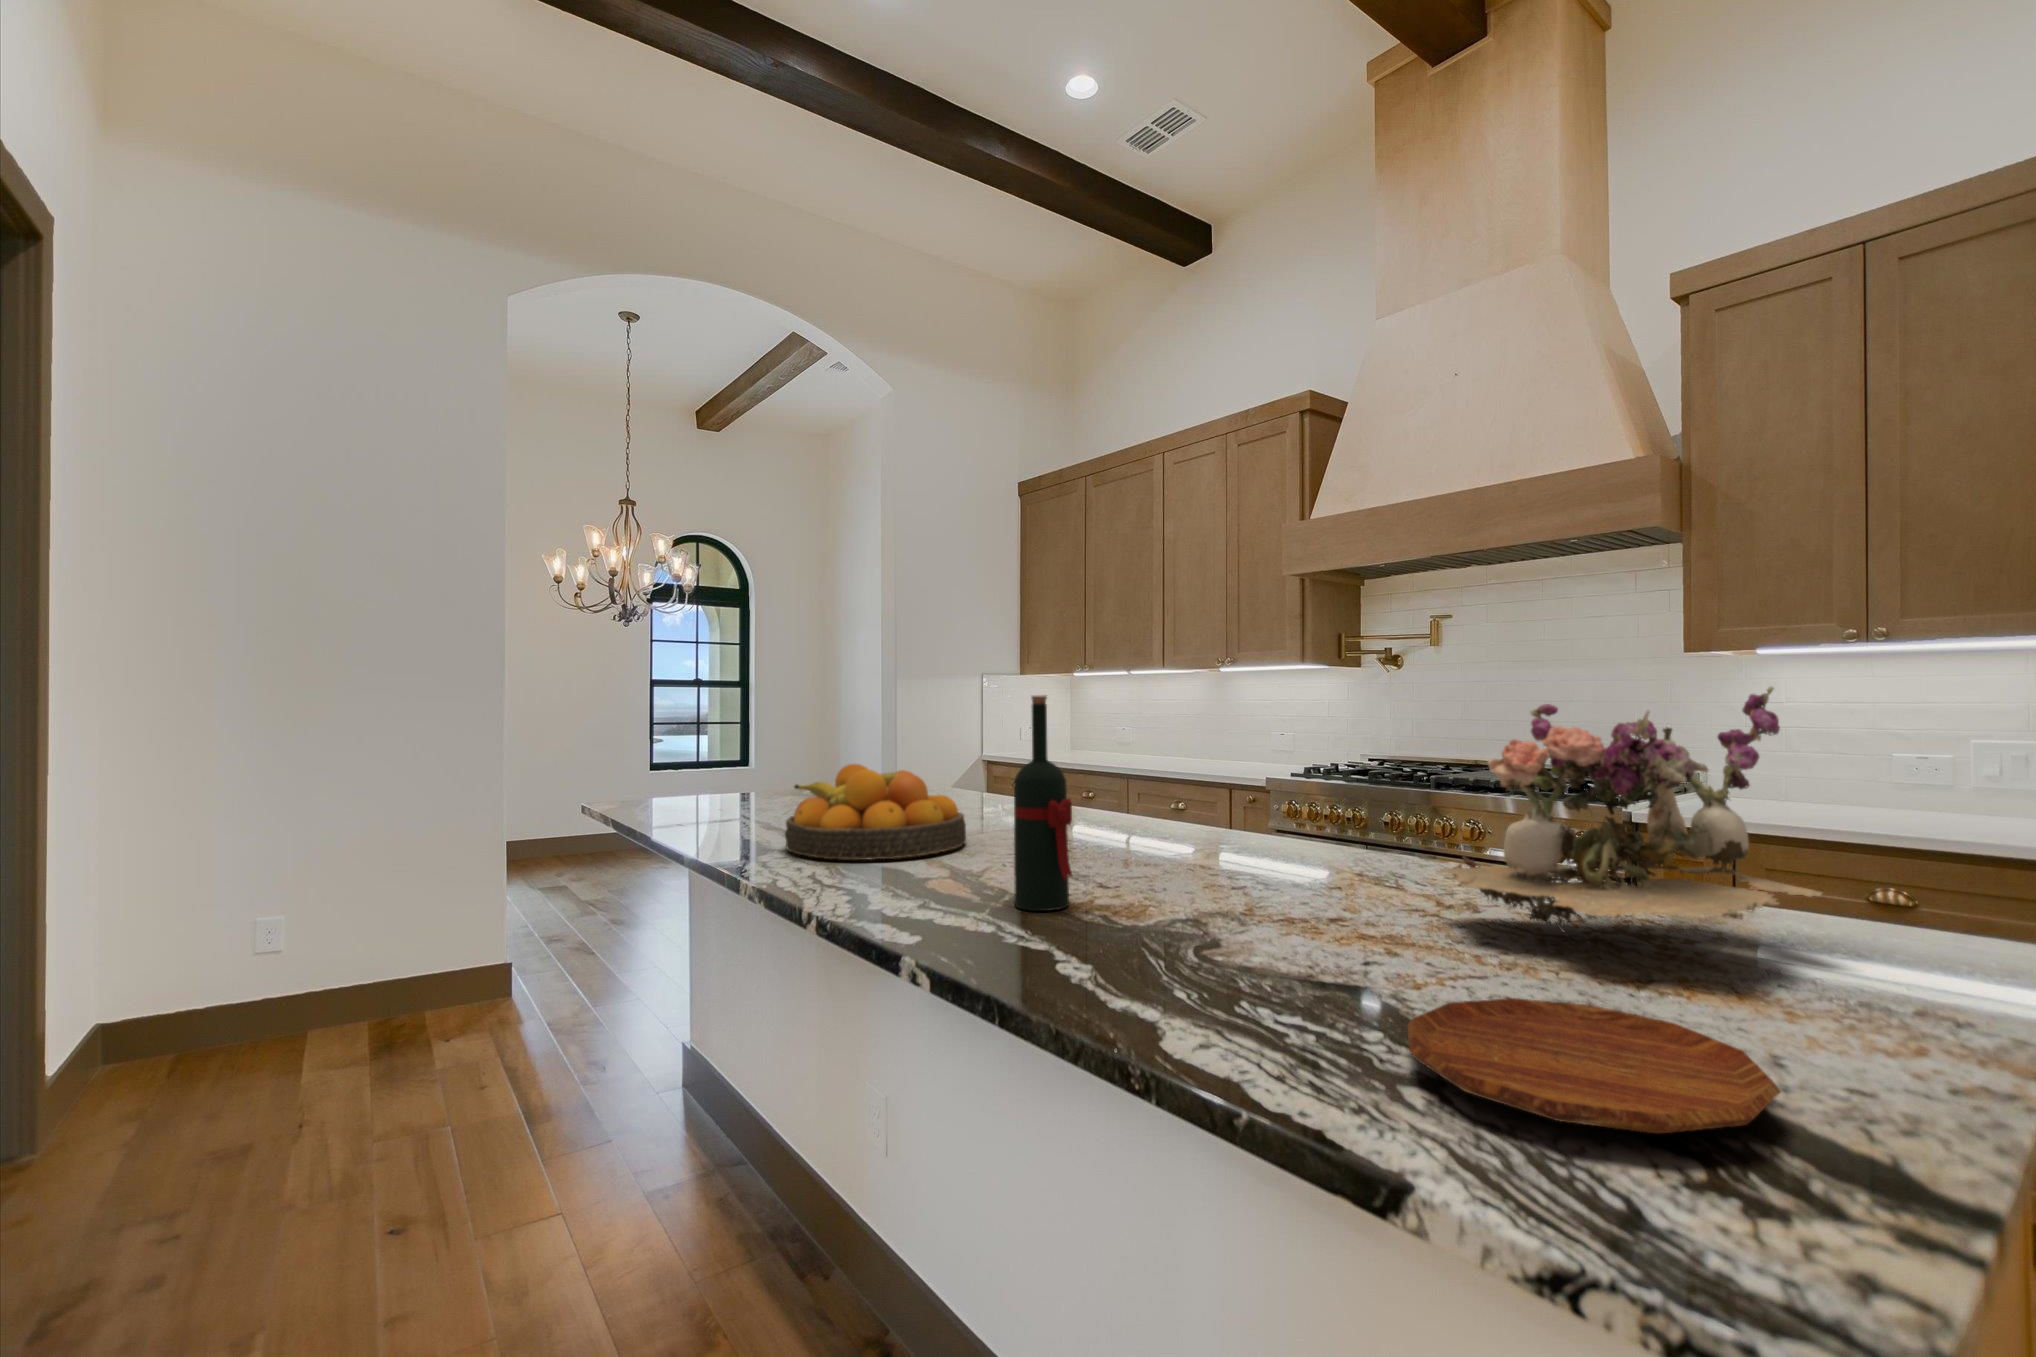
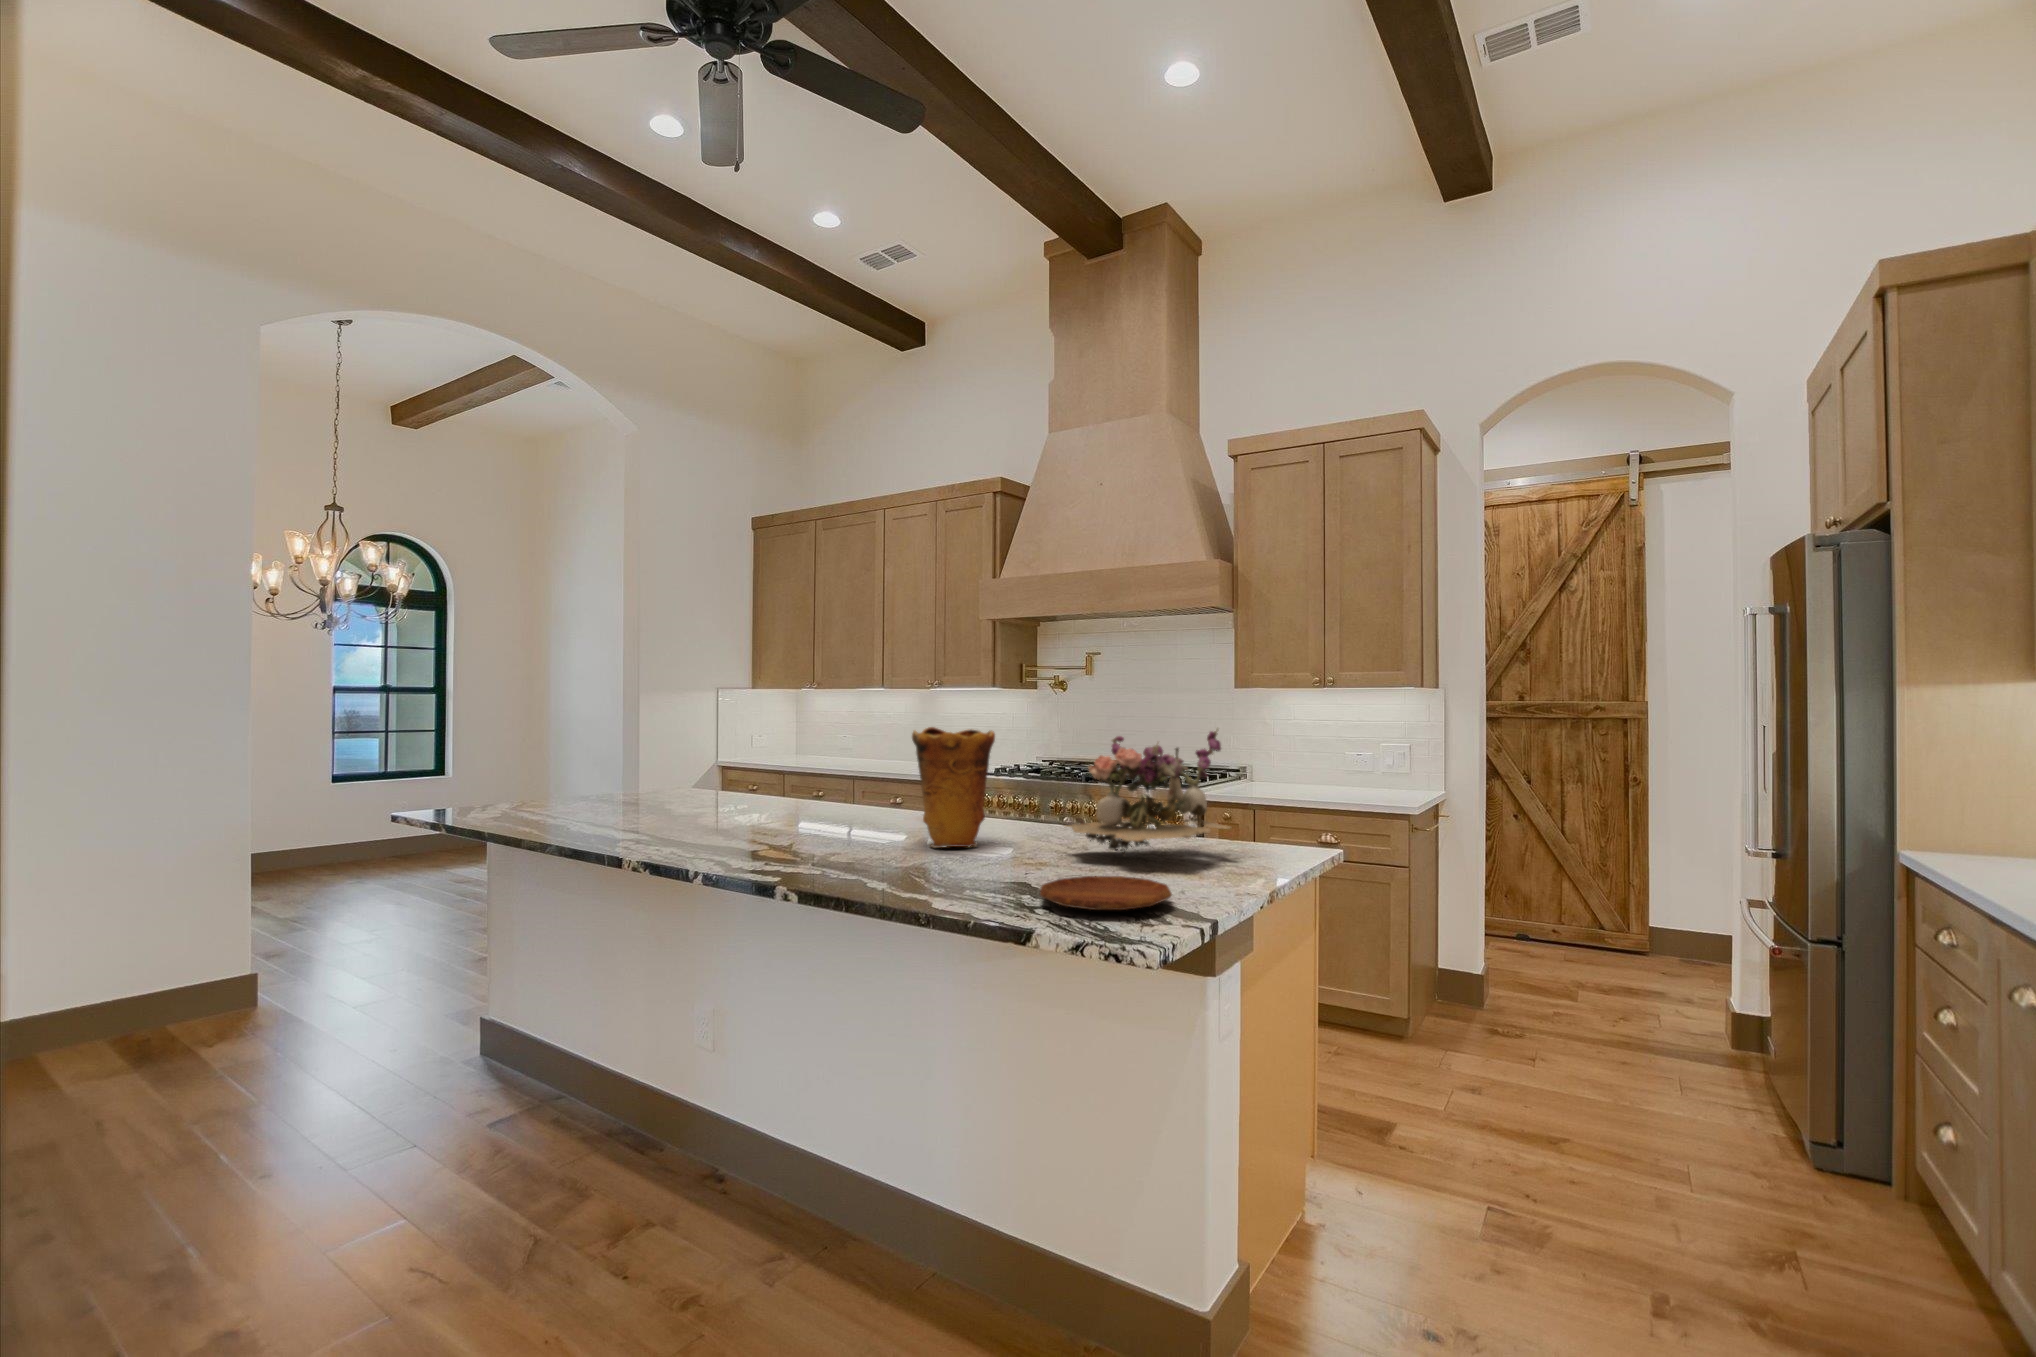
vase: none [1160,694,1303,897] -> present [912,727,995,848]
wine bottle: present [1014,696,1073,911] -> none [826,730,864,860]
fruit bowl: present [785,764,966,860] -> none [635,773,768,840]

